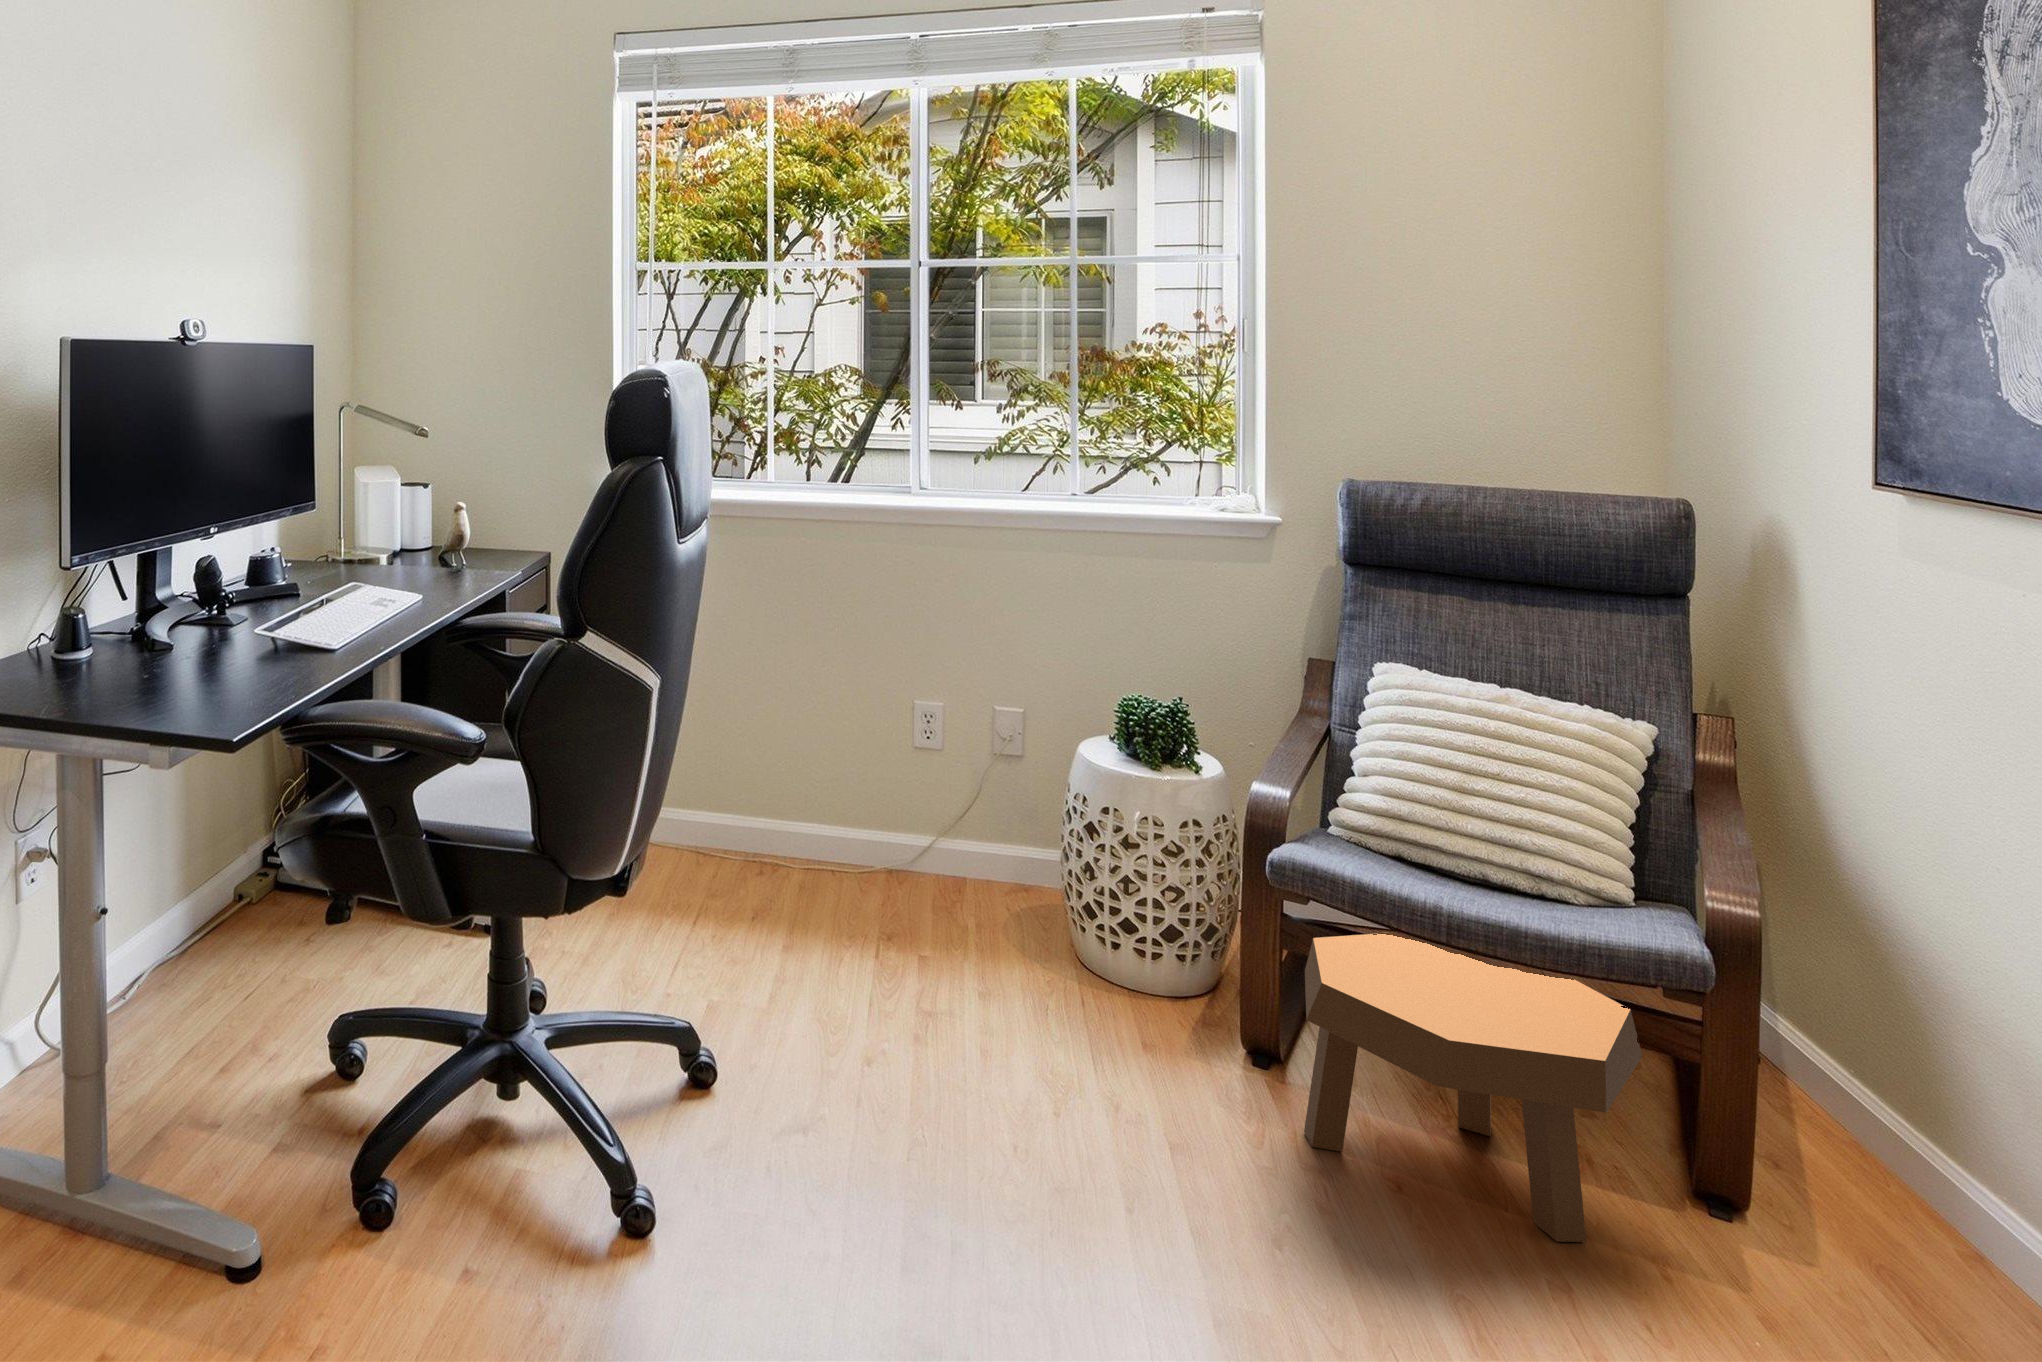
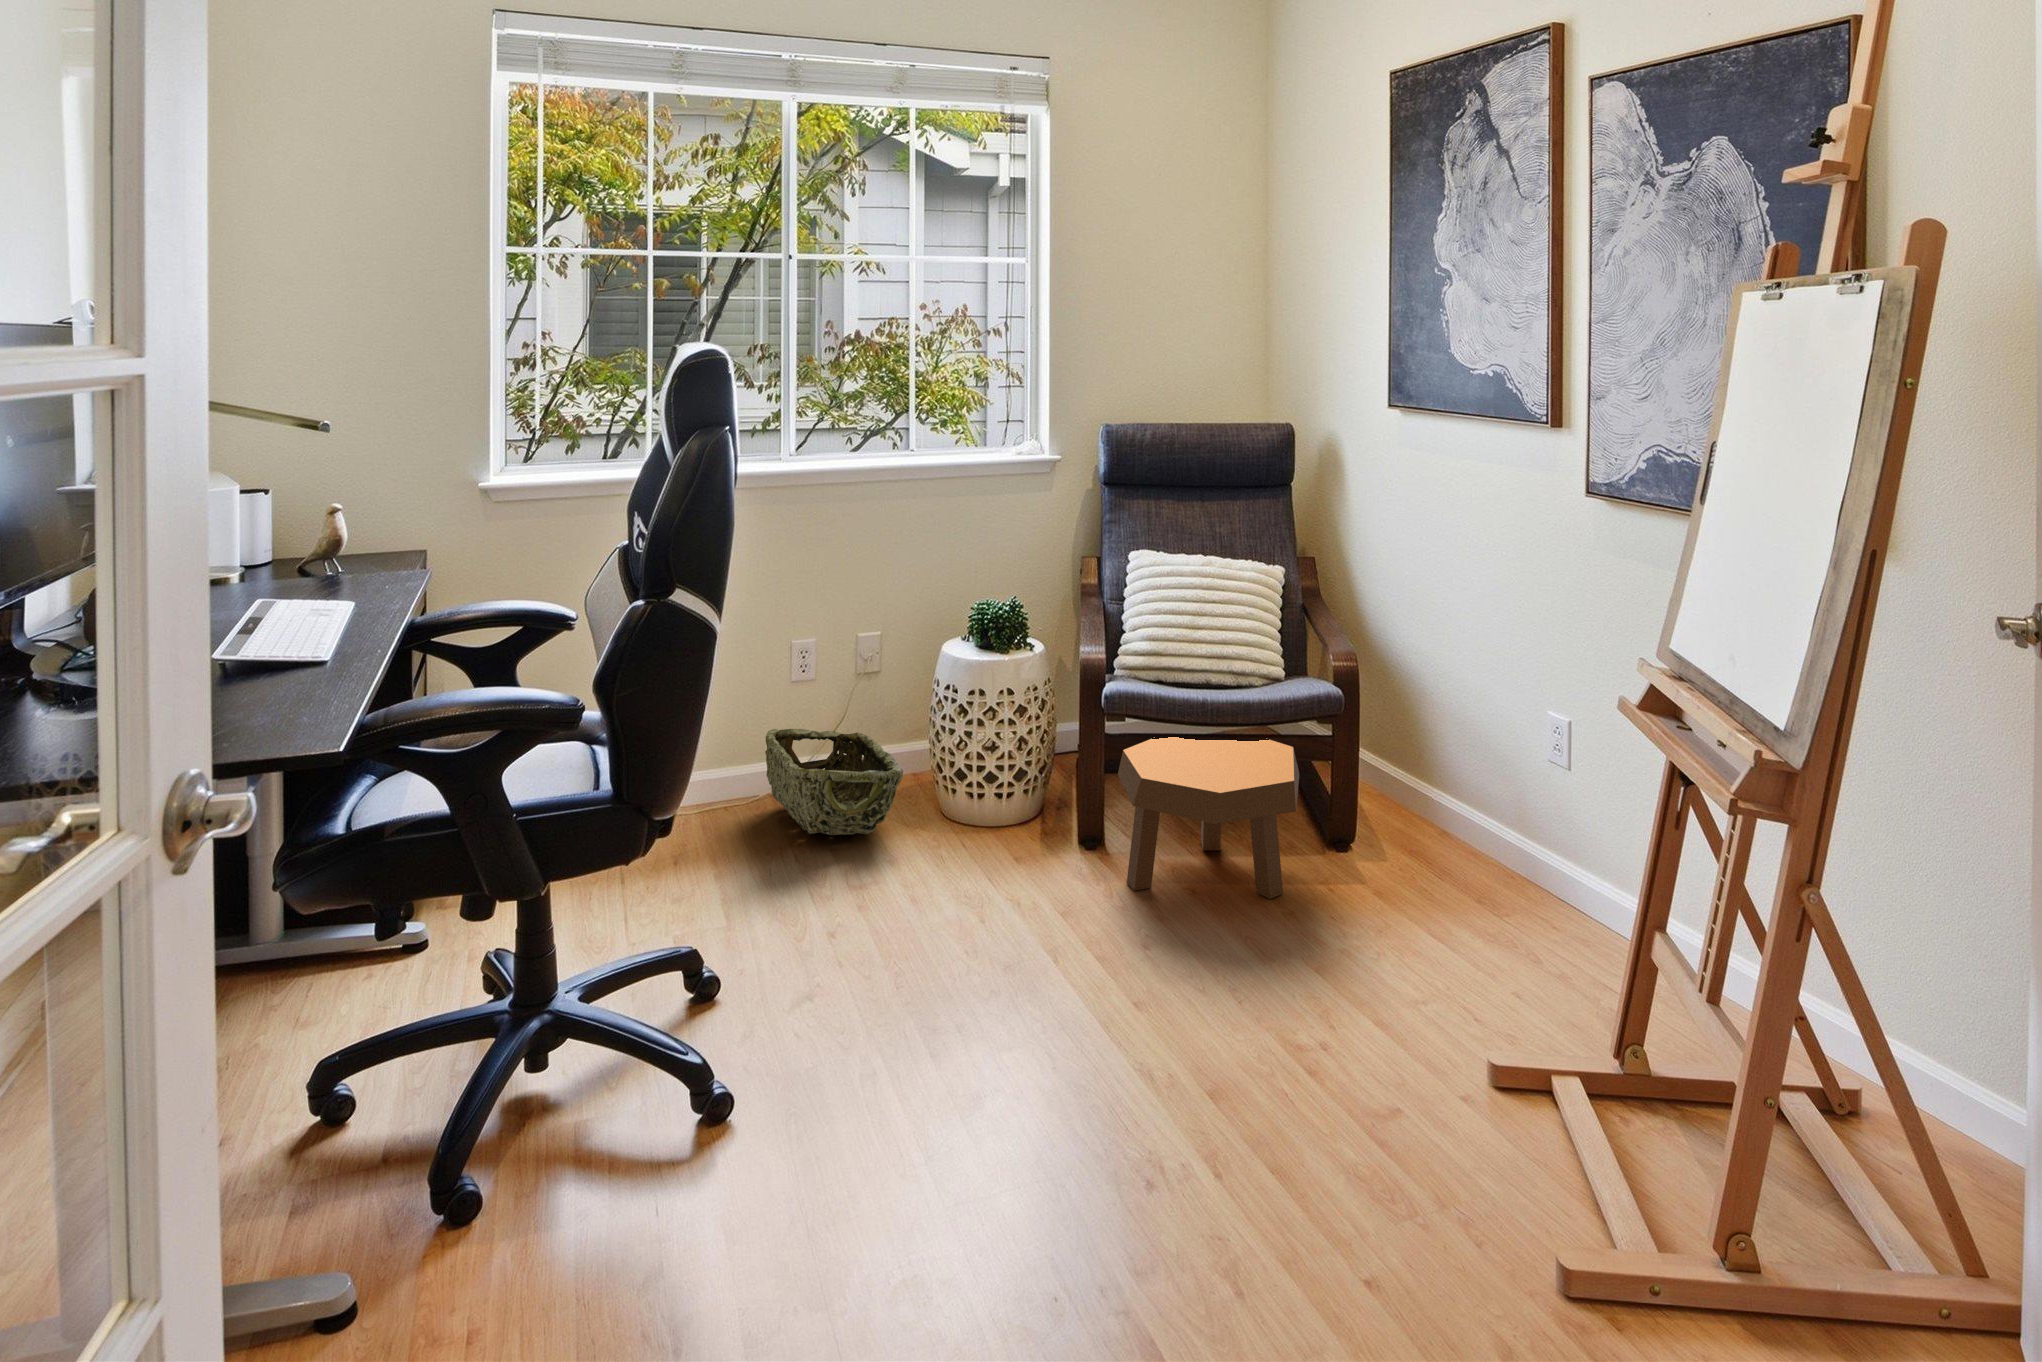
woven basket: none [864,806,1012,957] -> present [765,729,903,835]

